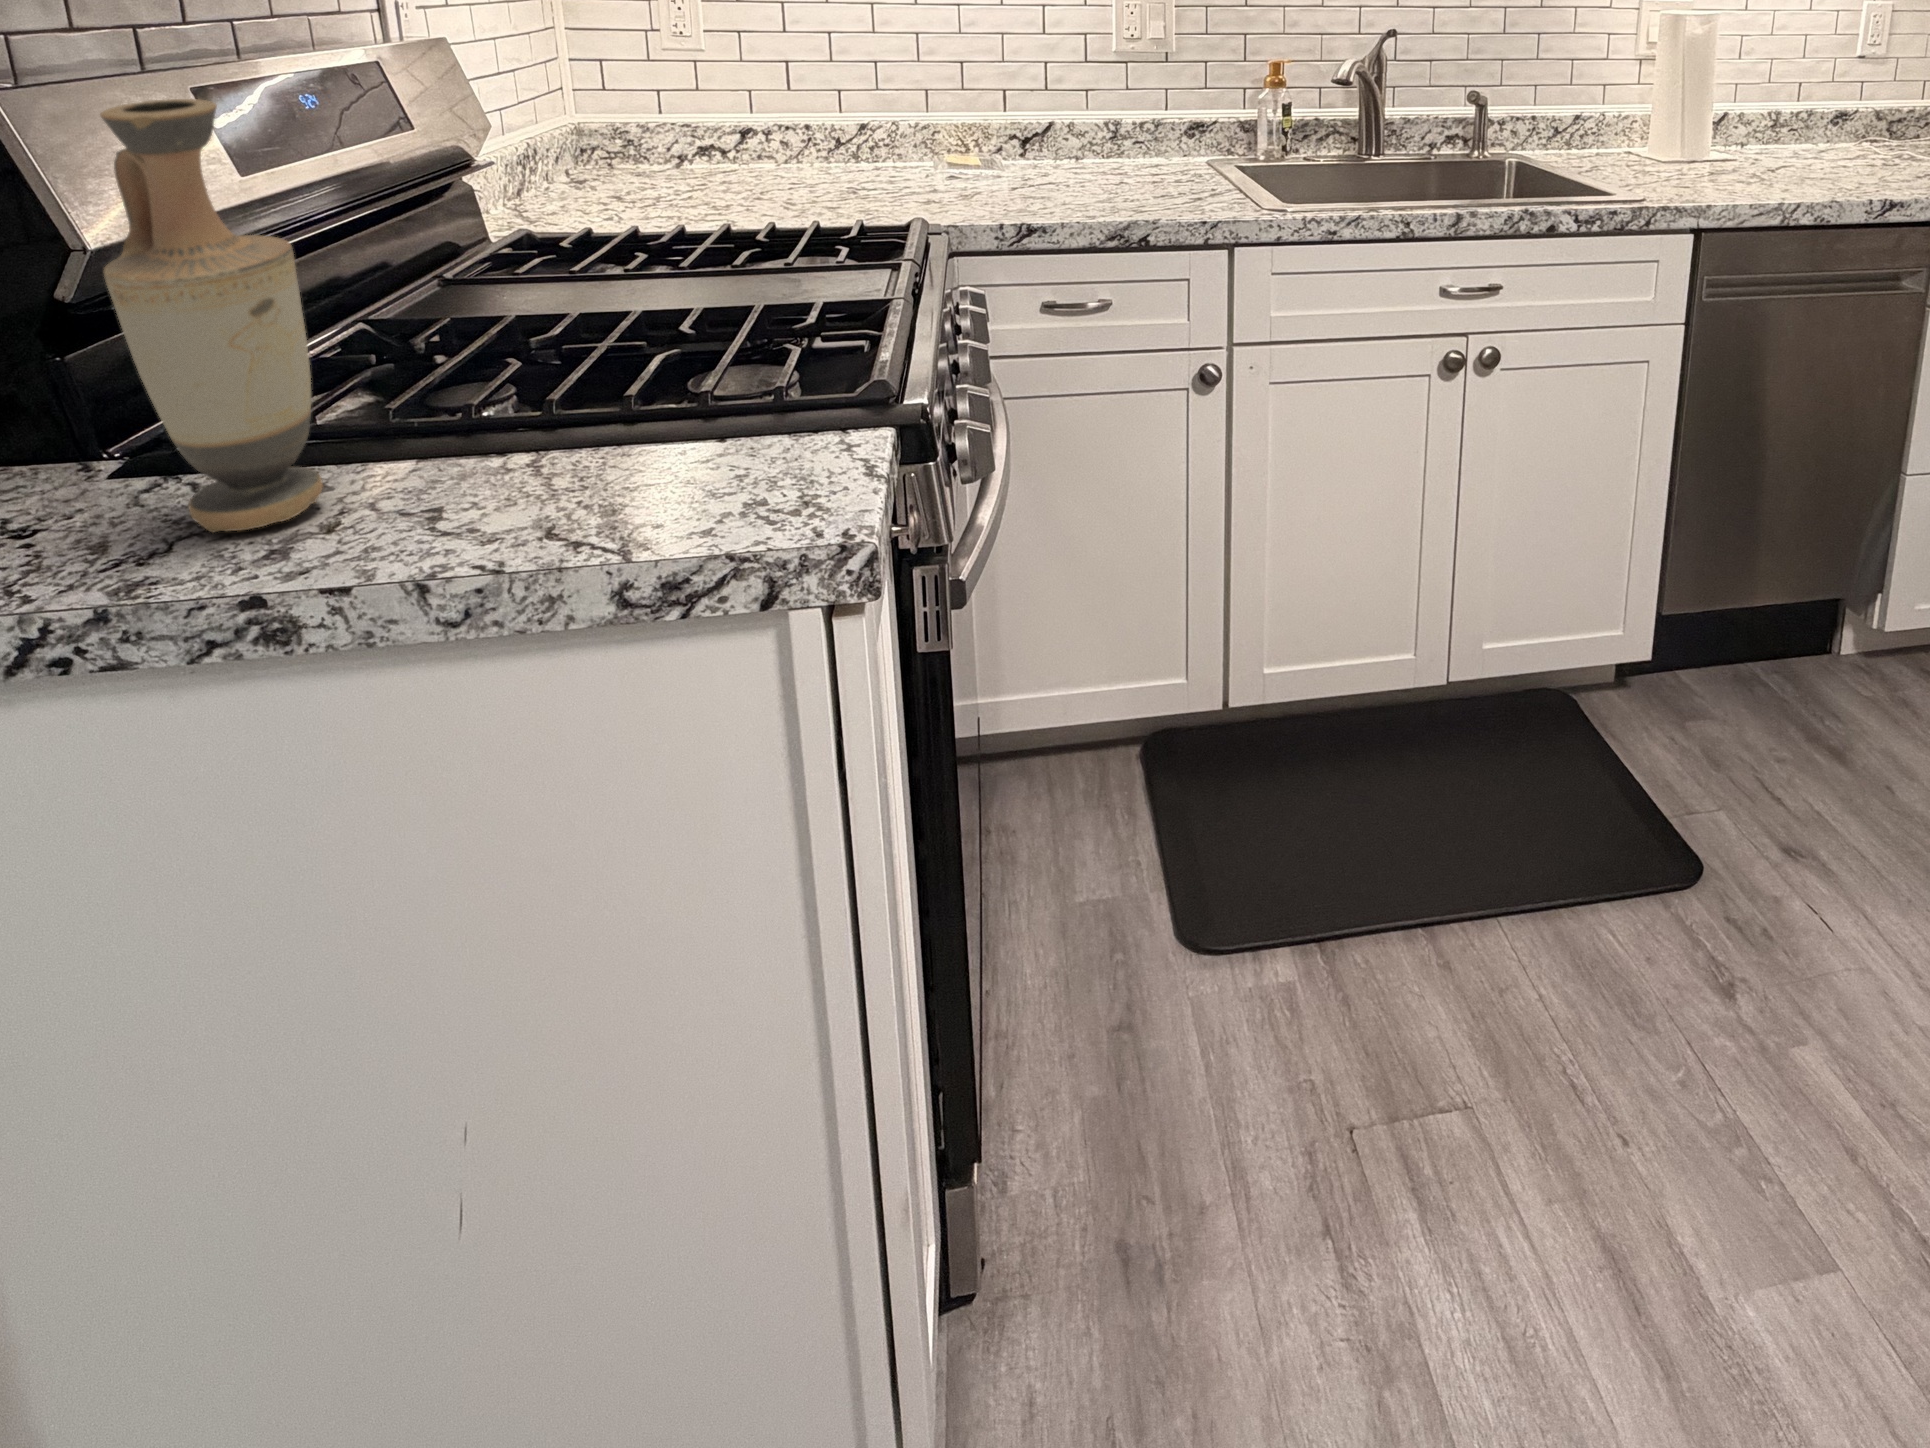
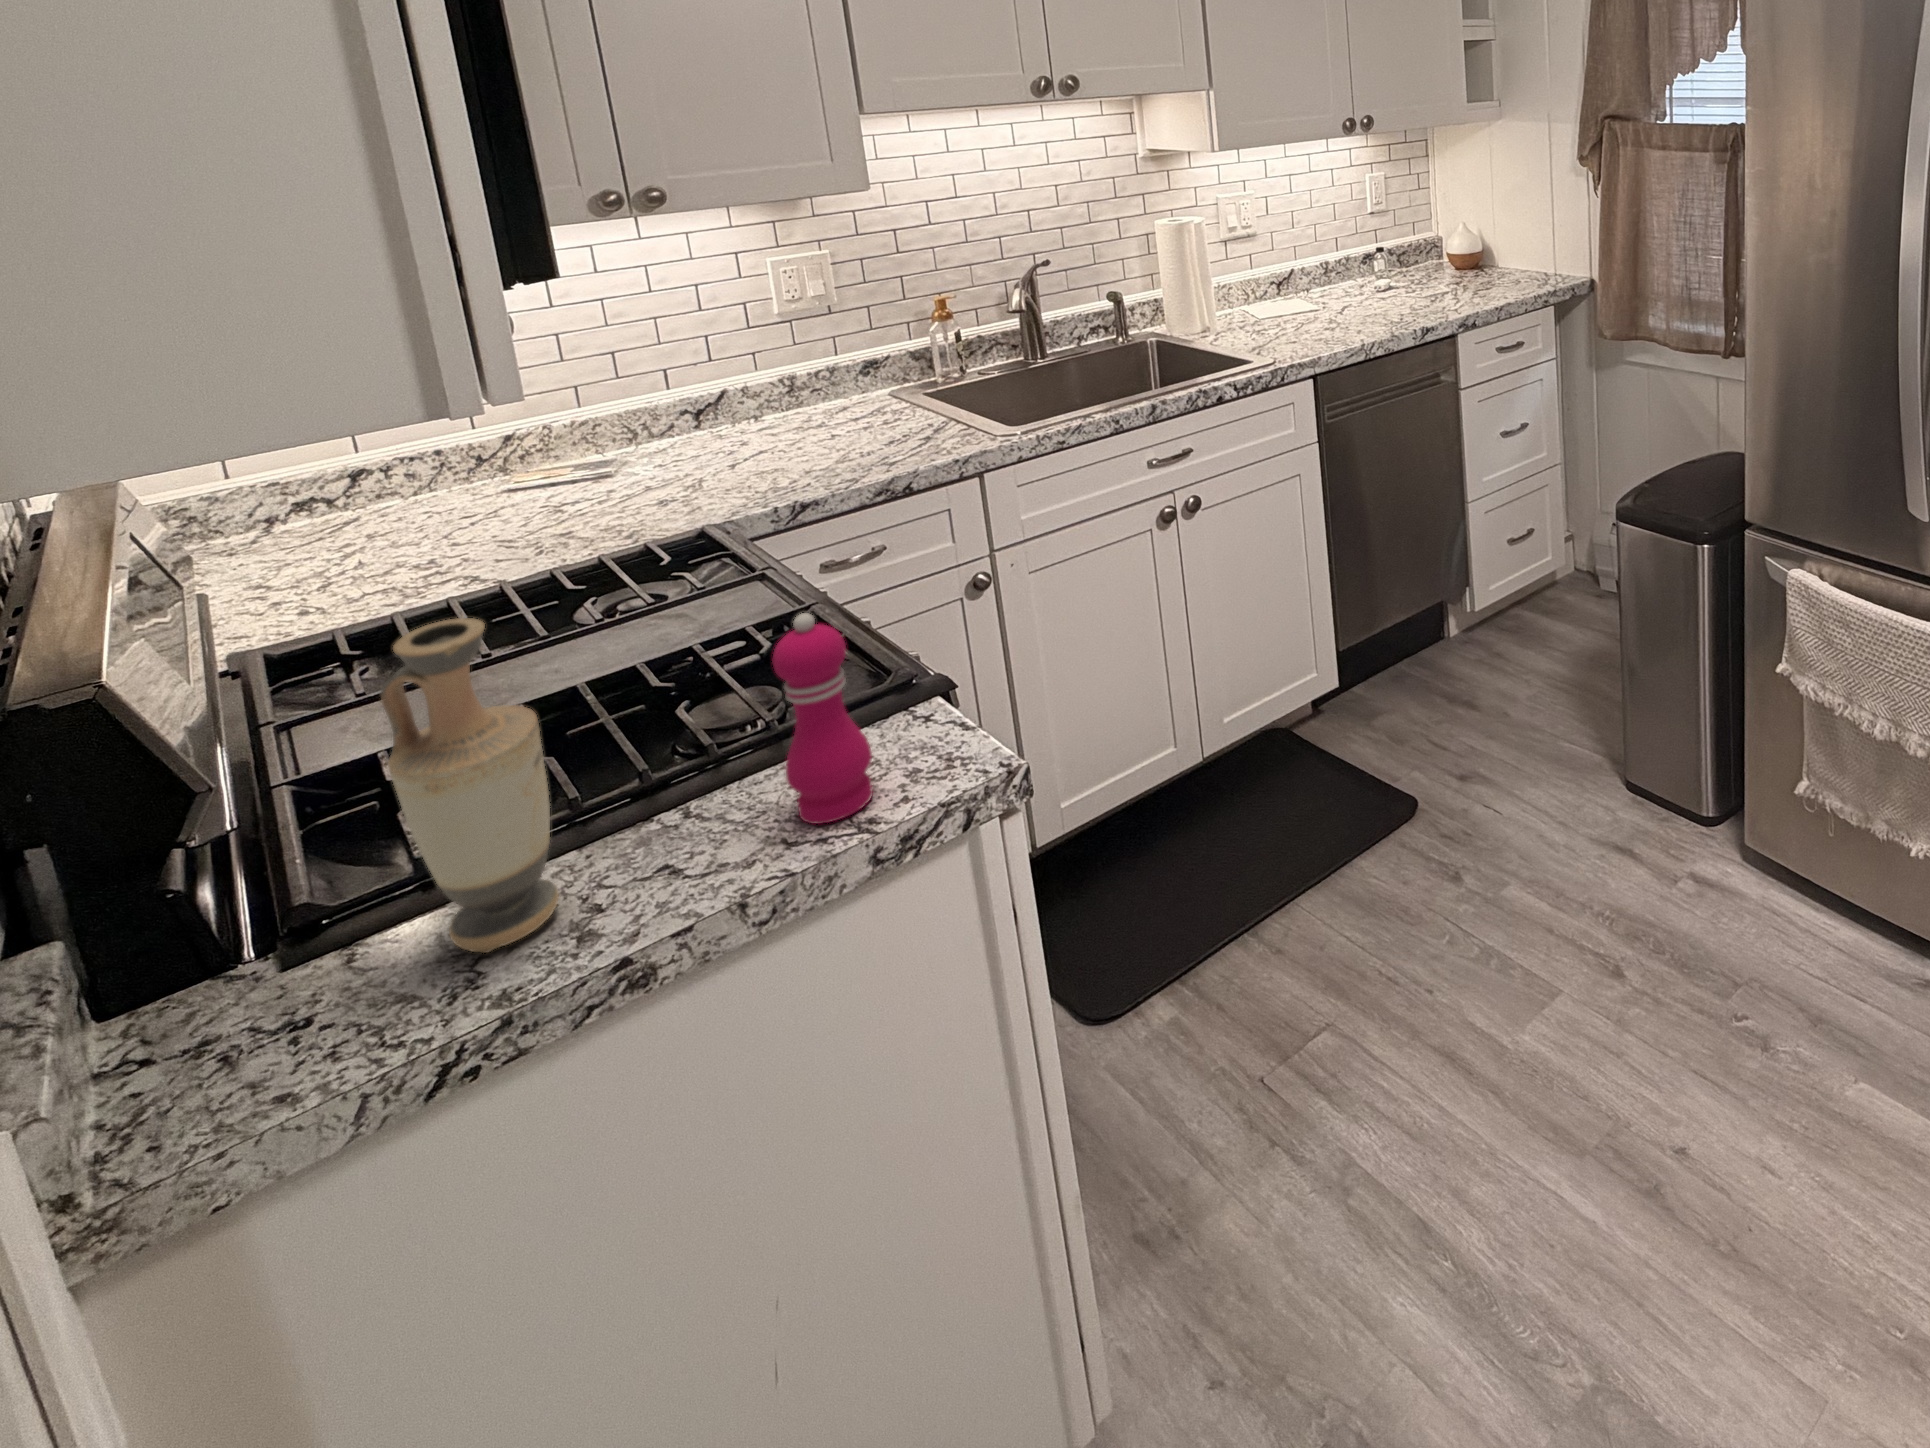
pepper mill: none [552,220,682,528] -> present [772,613,873,824]

